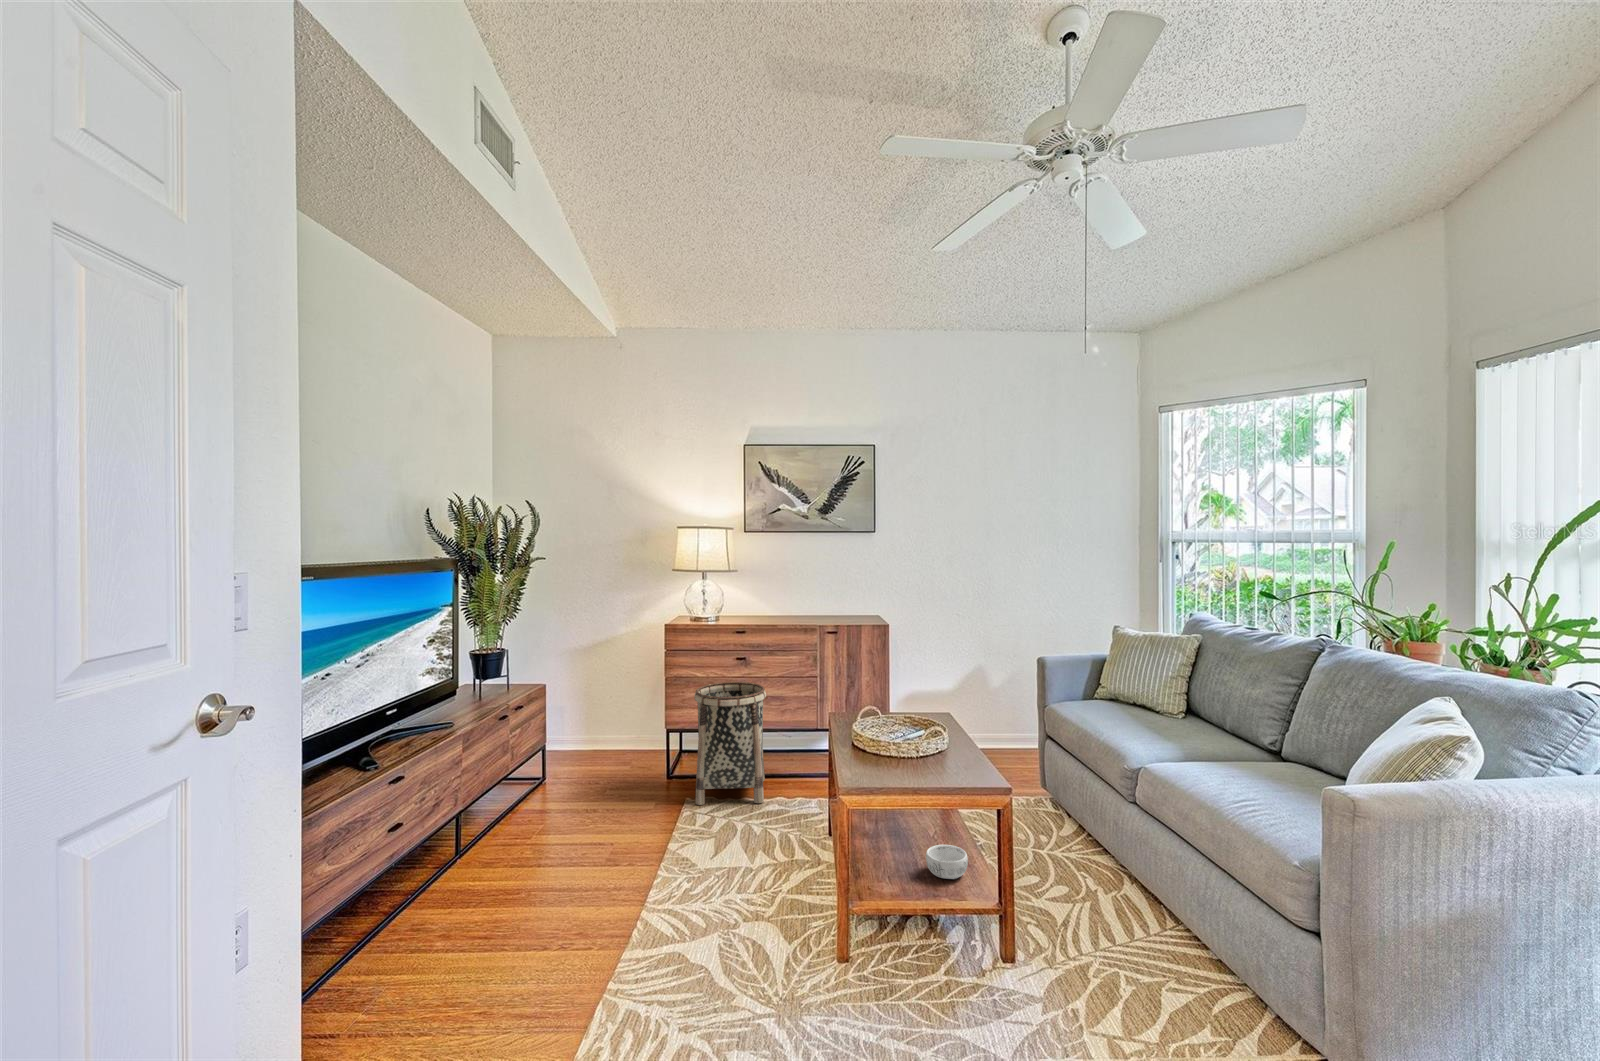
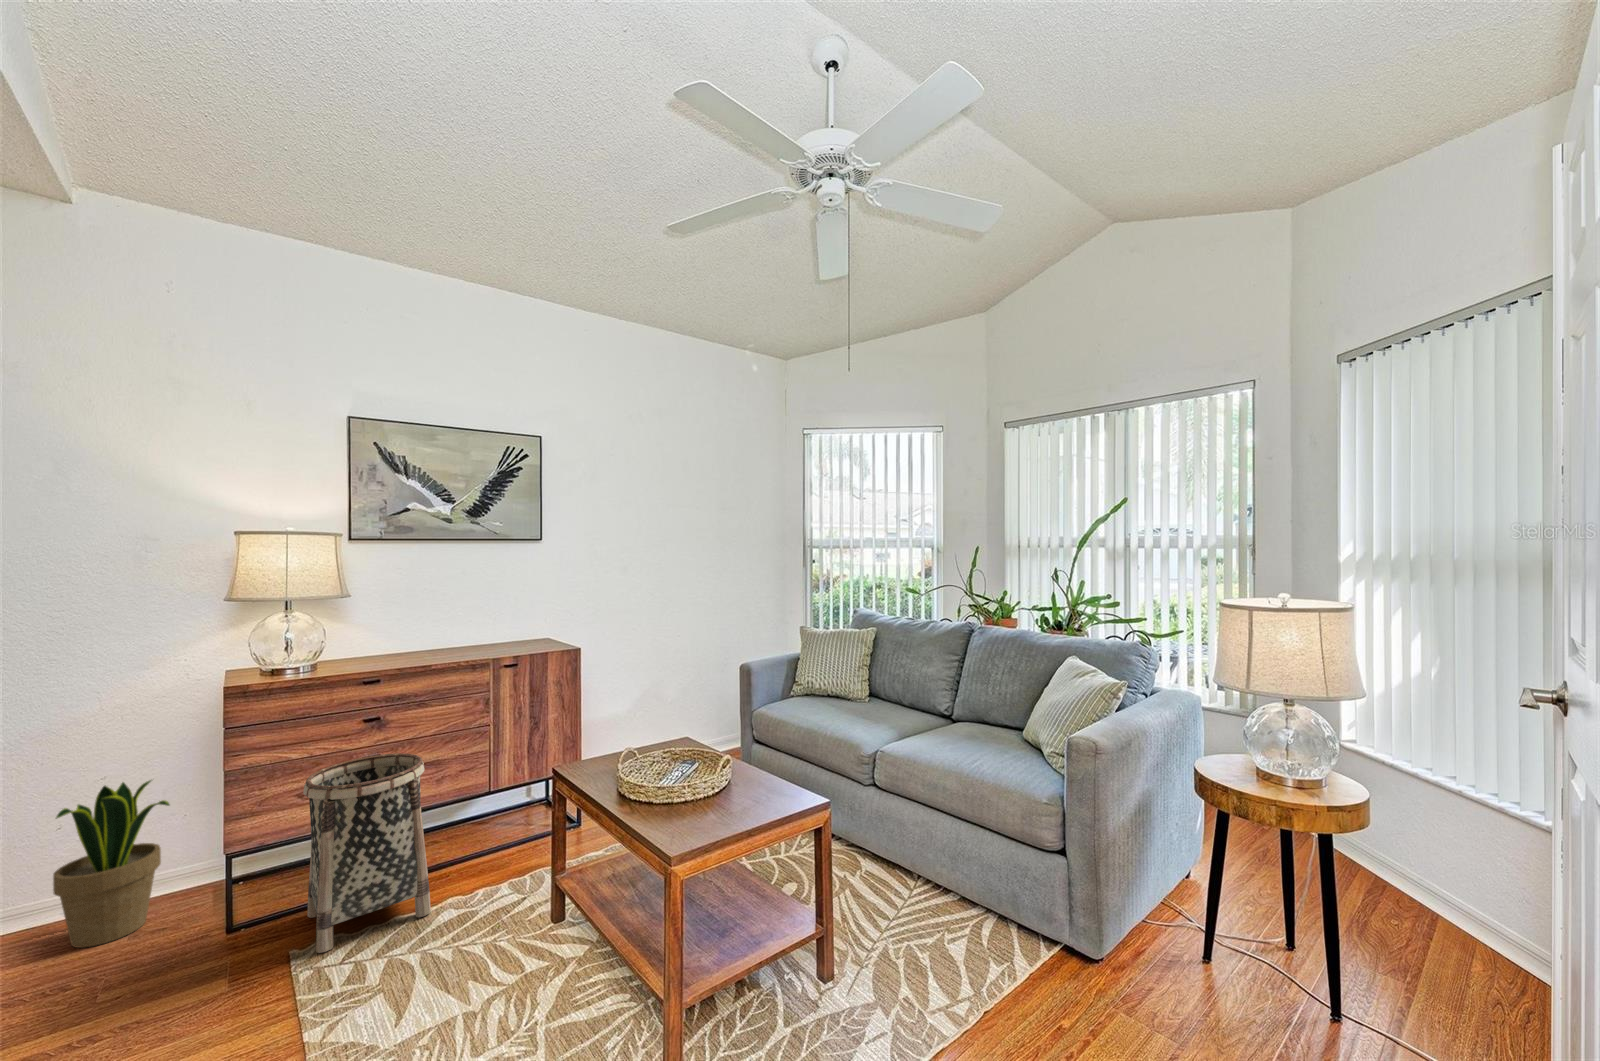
potted plant: none [594,671,644,765] -> present [53,780,169,948]
decorative bowl: present [926,845,968,879] -> none [729,879,774,920]

